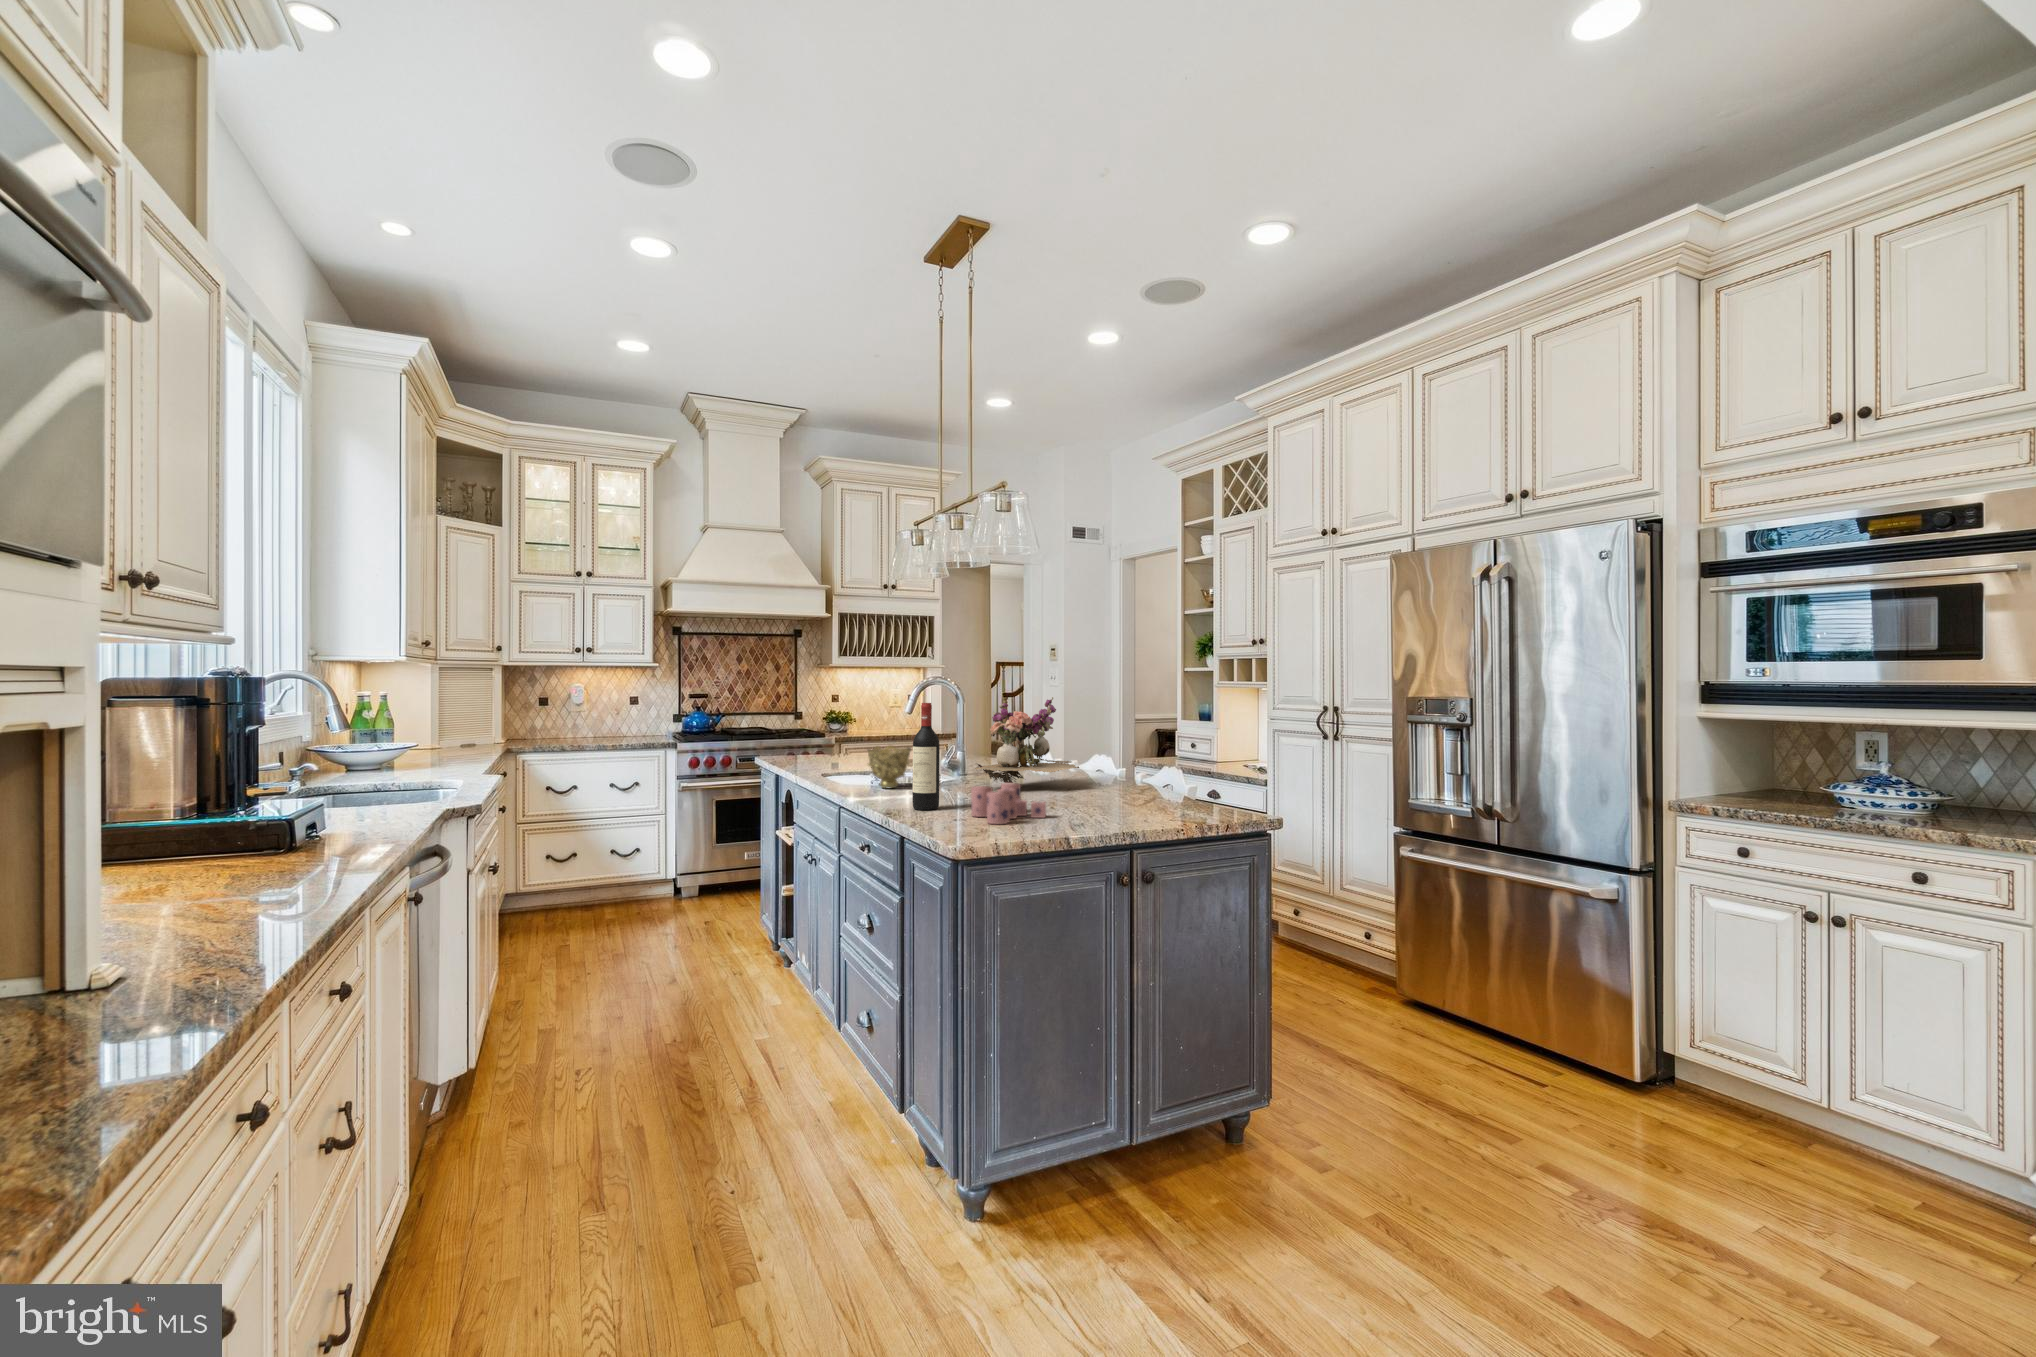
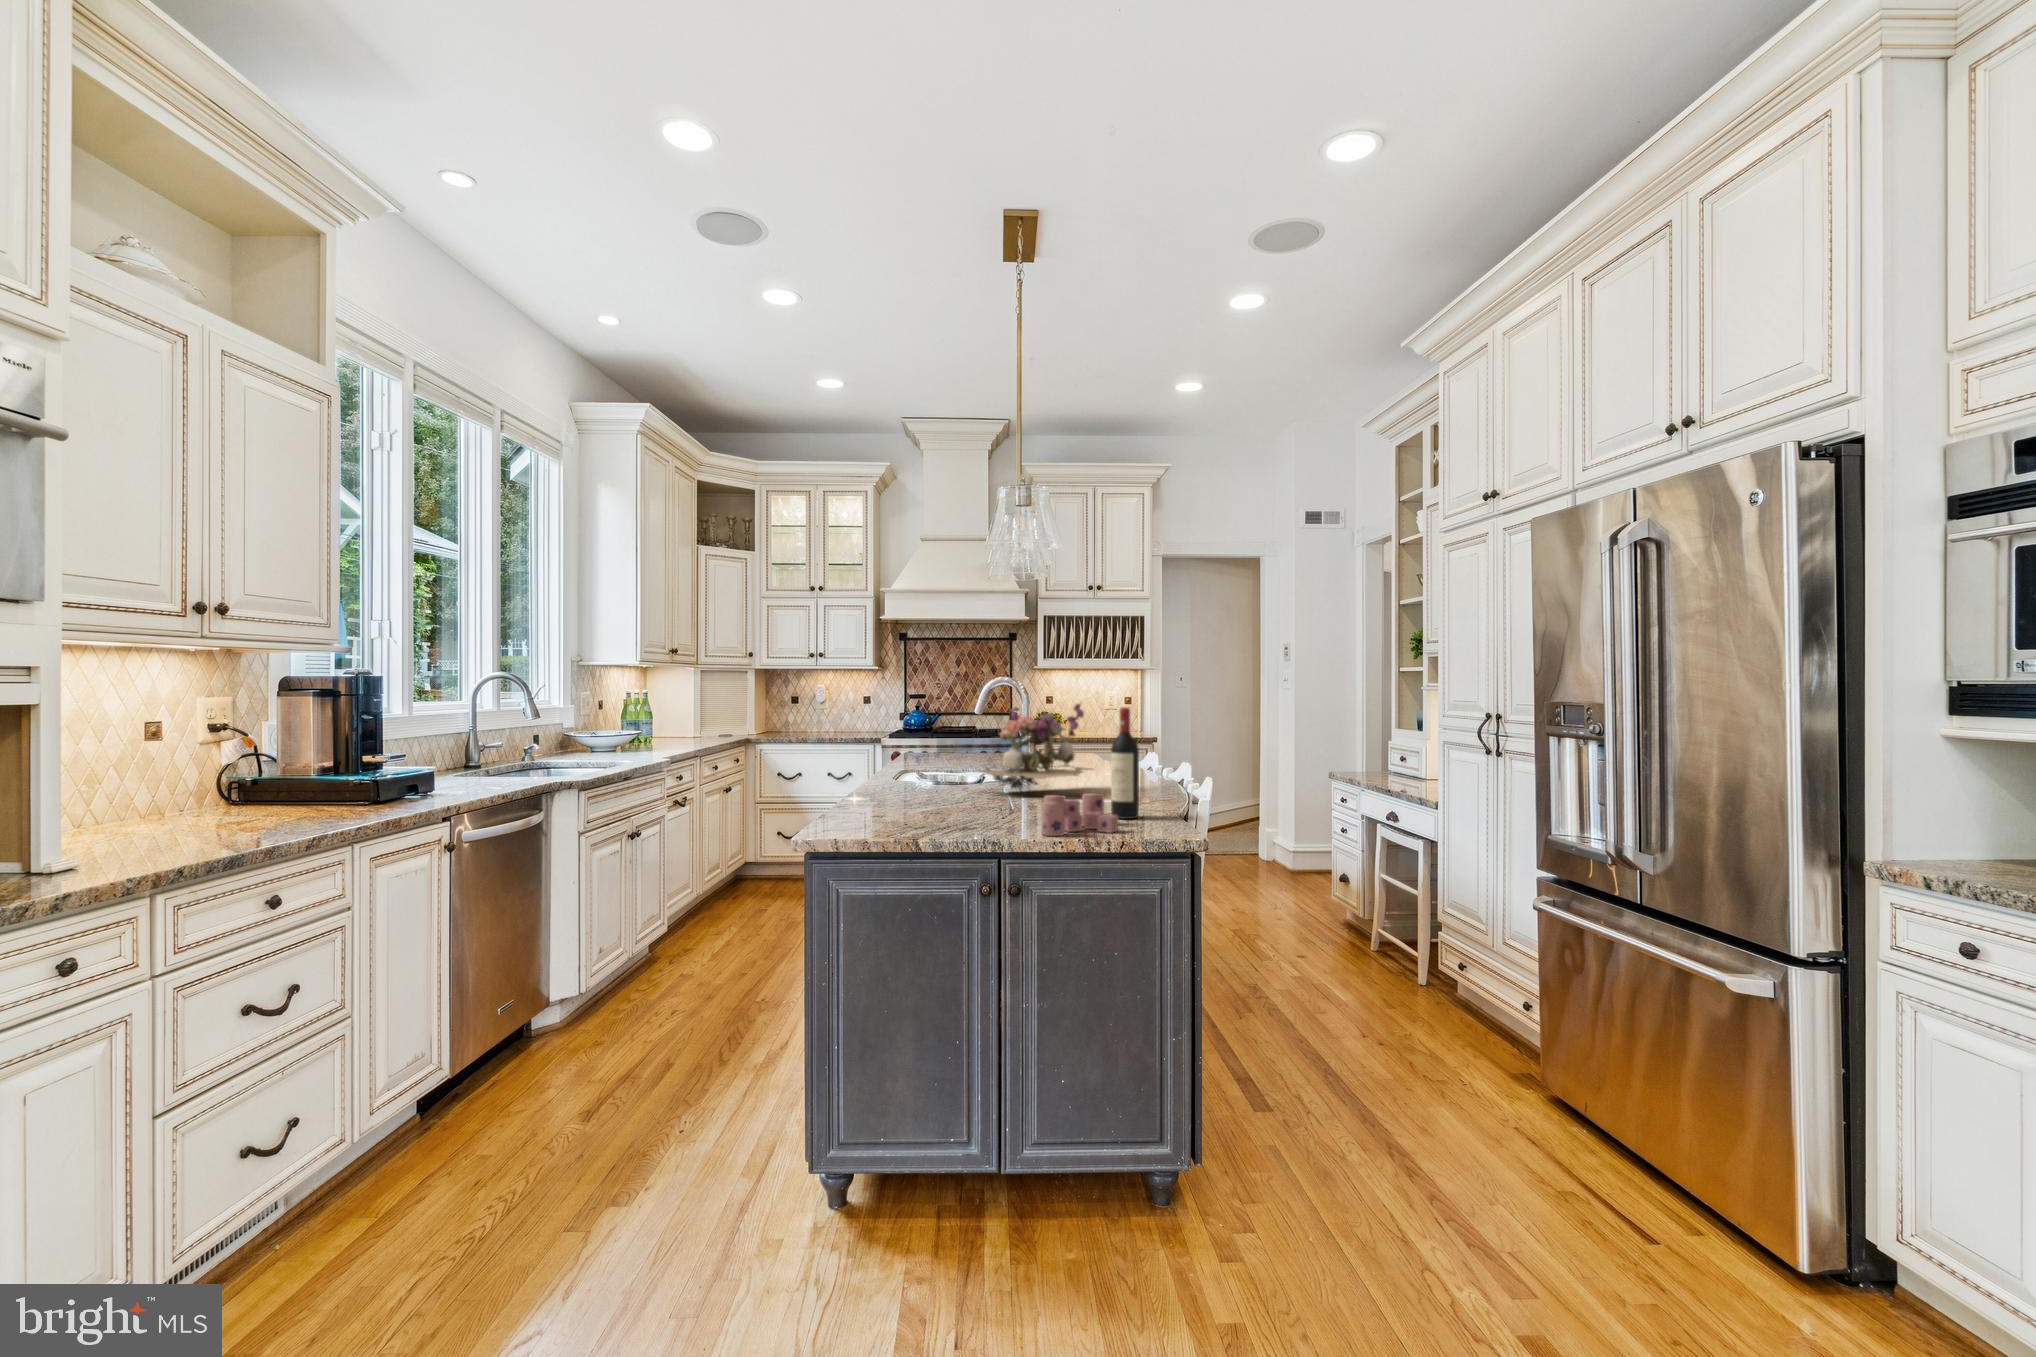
wine bottle: present [912,703,940,810] -> present [1111,707,1139,819]
decorative bowl: present [868,745,911,788] -> none [894,746,936,788]
candle: present [971,783,1046,824] -> present [1041,793,1118,836]

